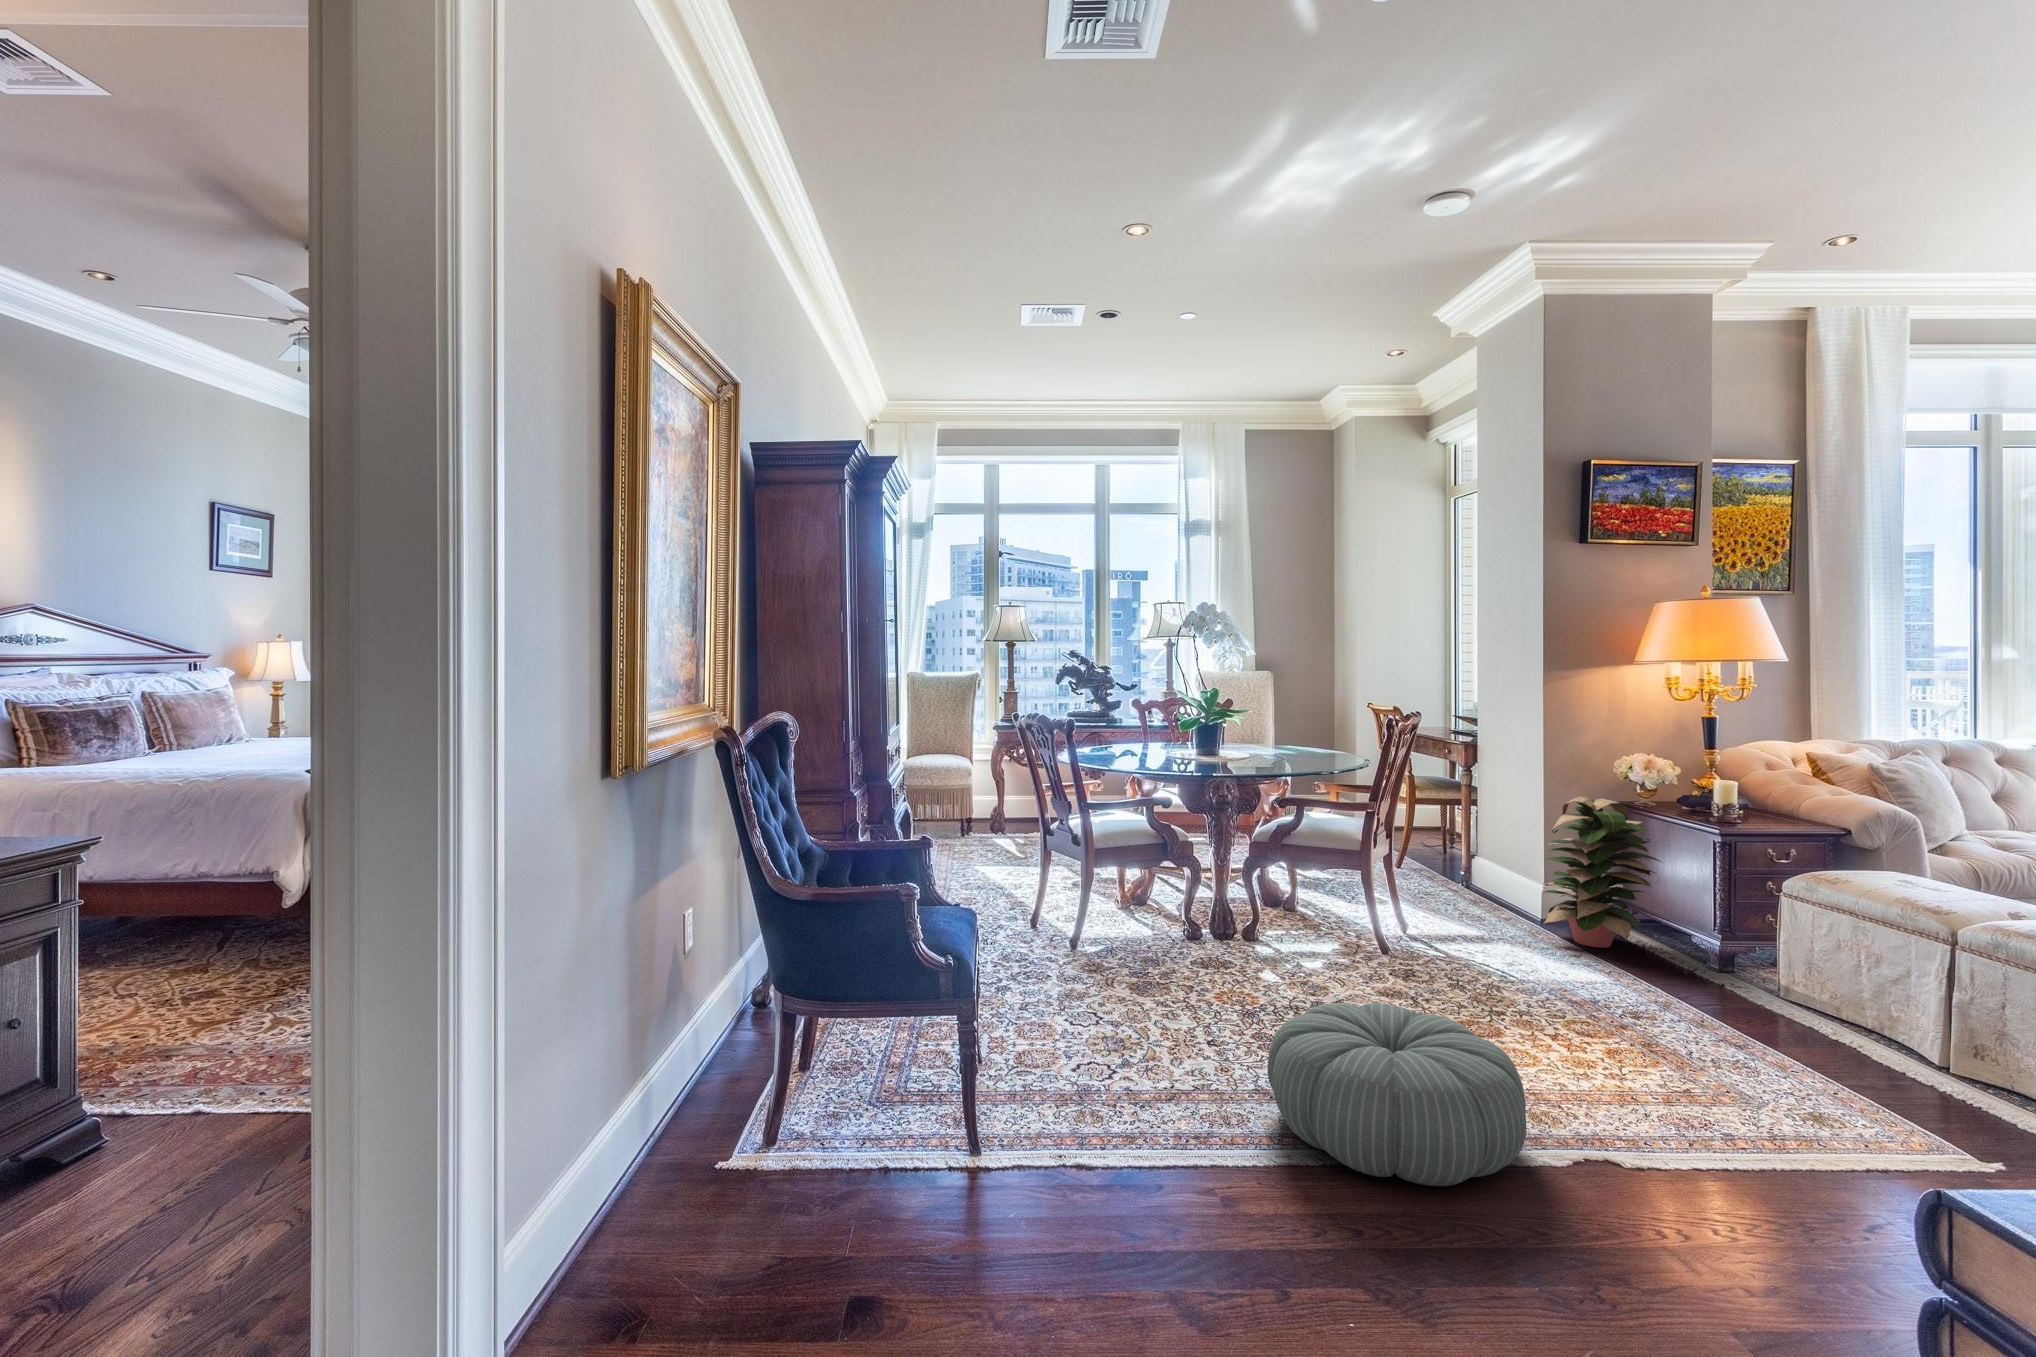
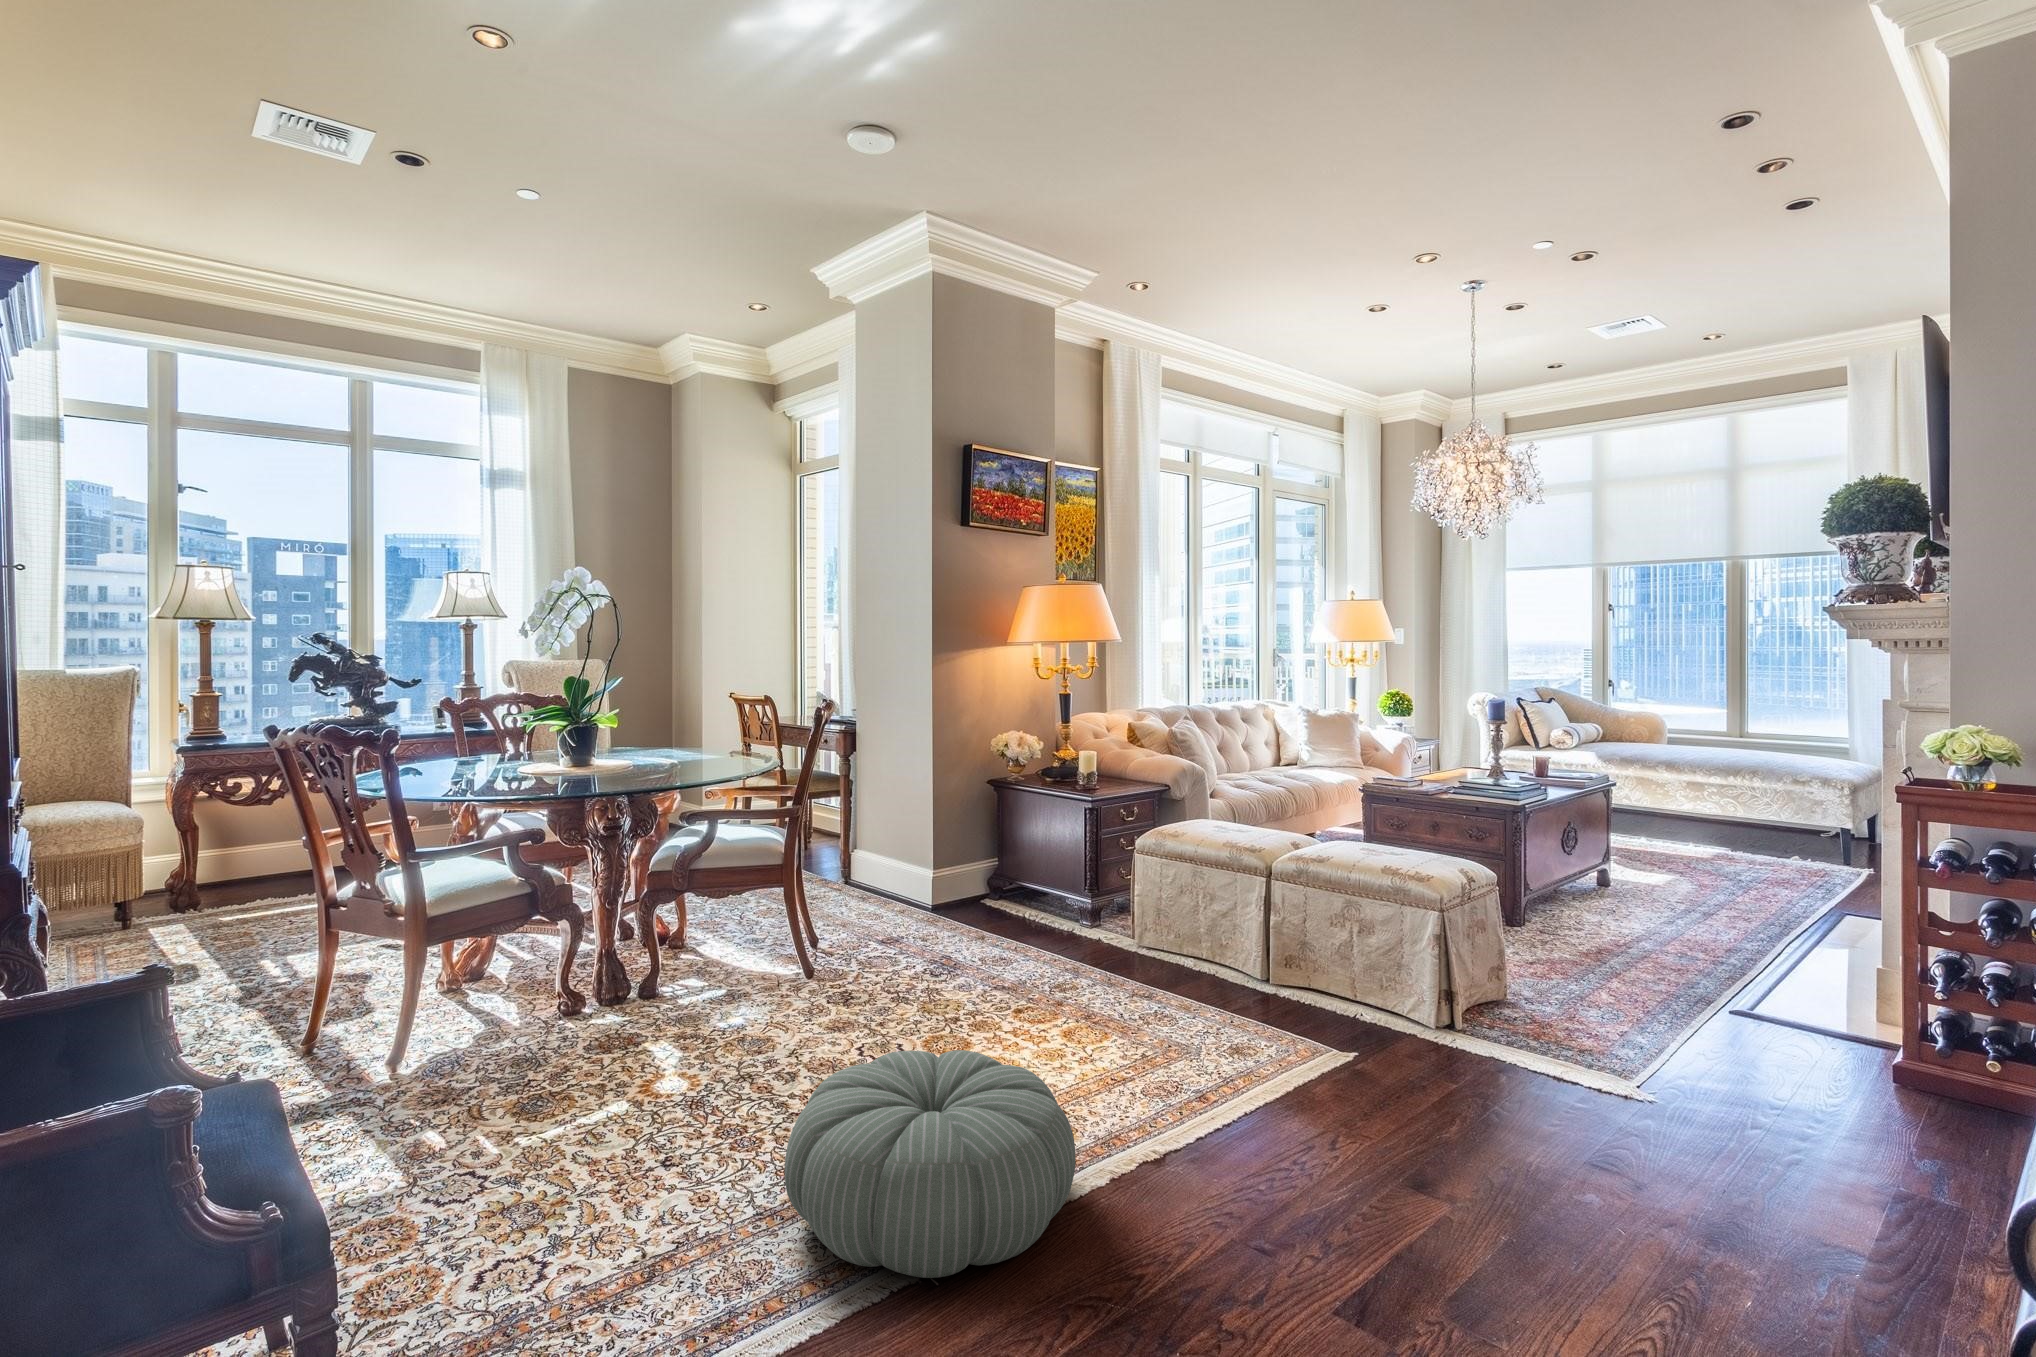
decorative plant: present [1542,796,1661,948] -> none [941,777,1043,926]

